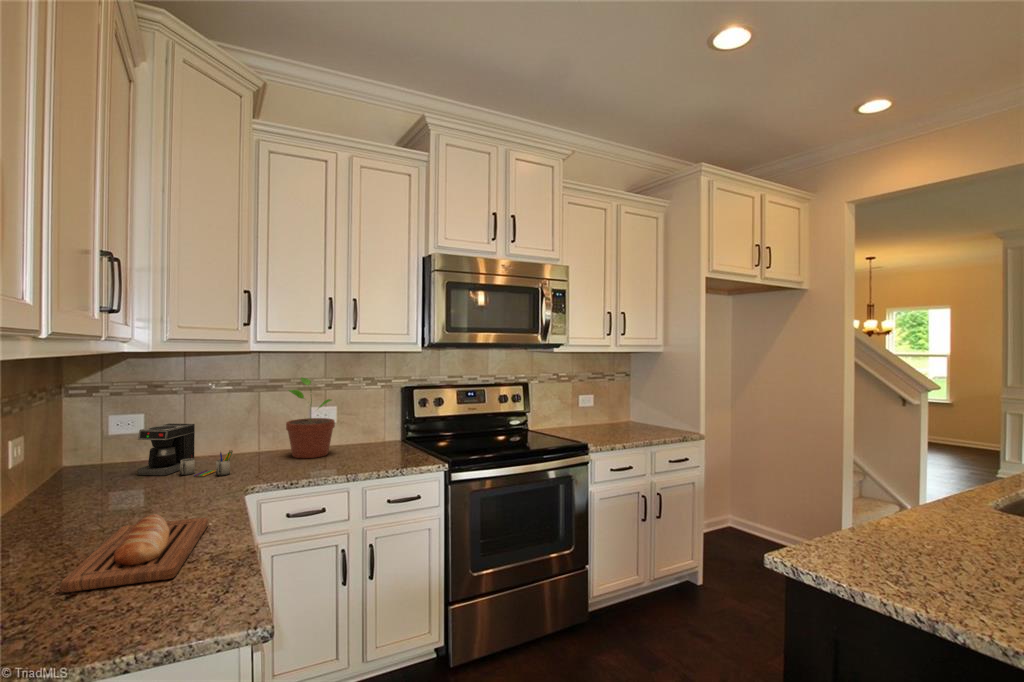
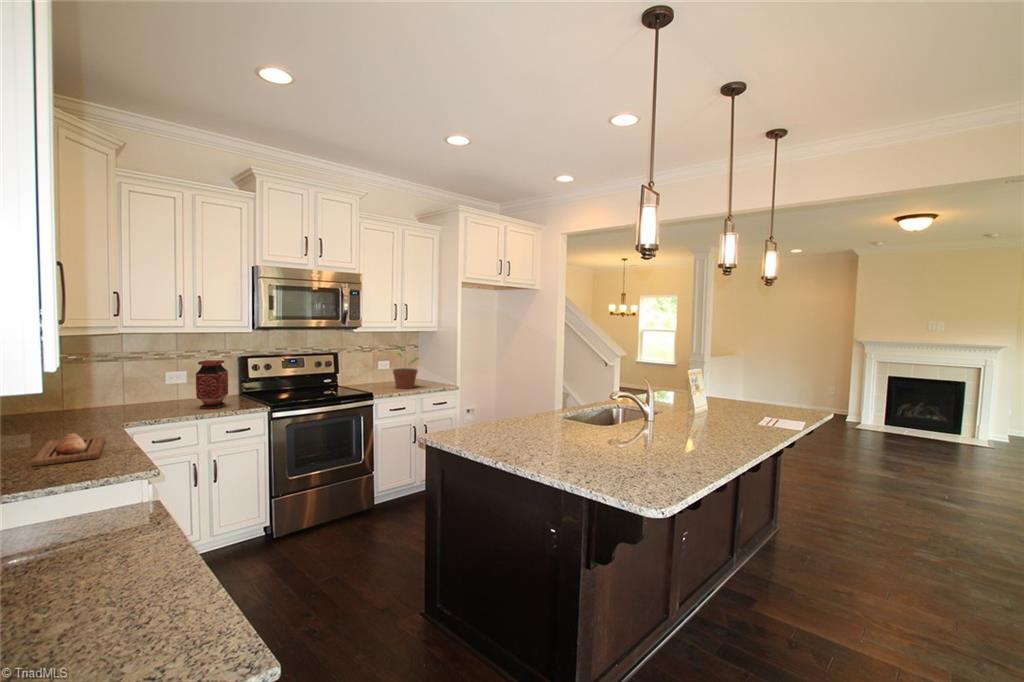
potted plant: present [286,377,335,458] -> present [393,347,419,389]
vase: none [348,391,390,463] -> present [196,360,228,408]
coffee maker: present [138,423,233,477] -> none [27,385,107,421]

